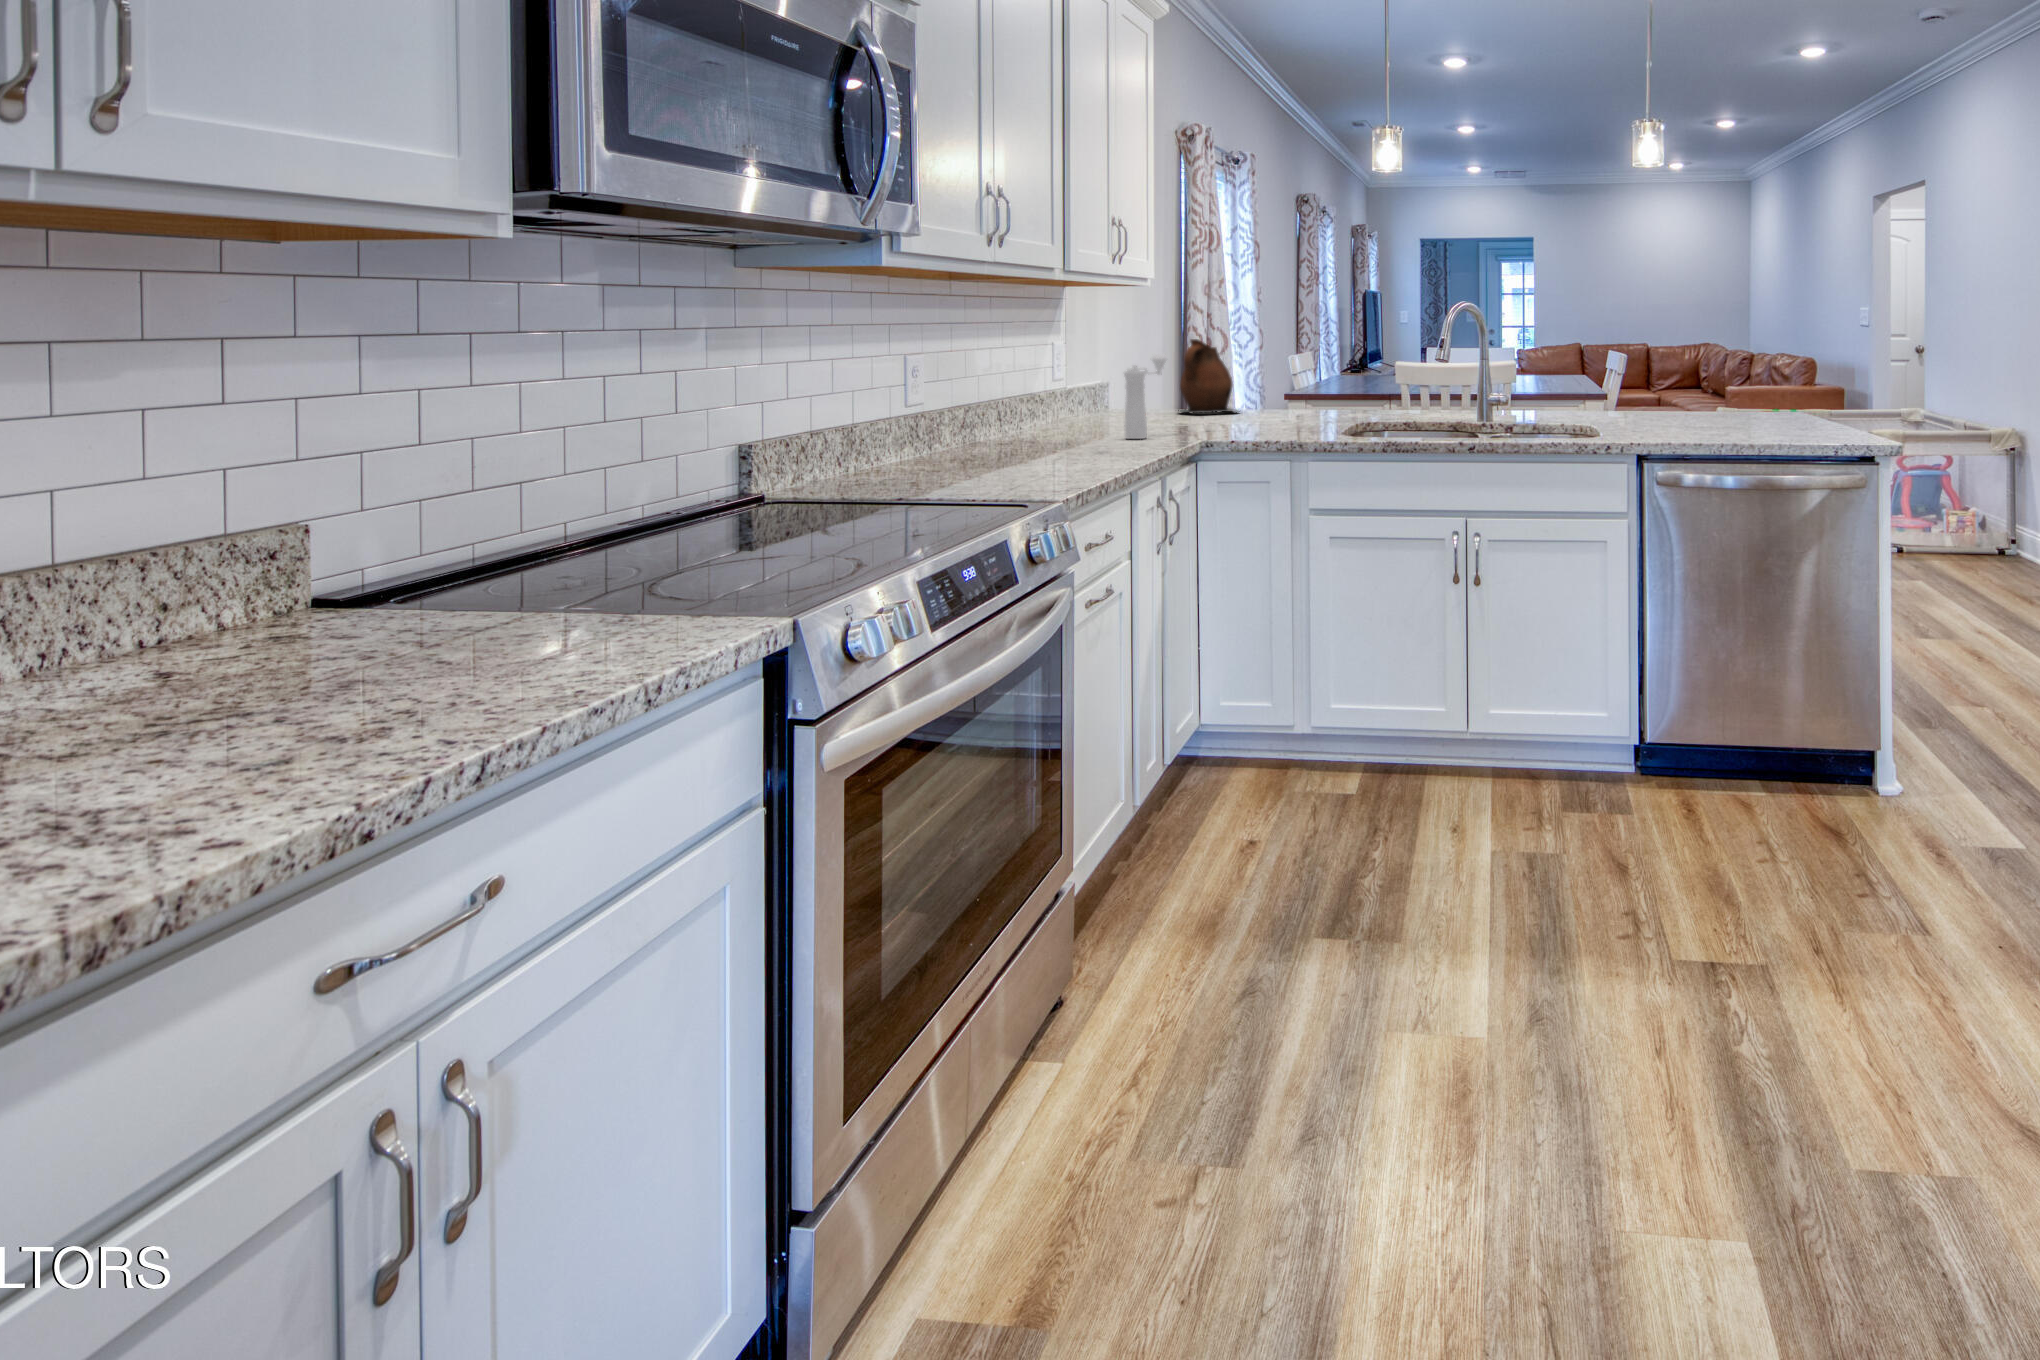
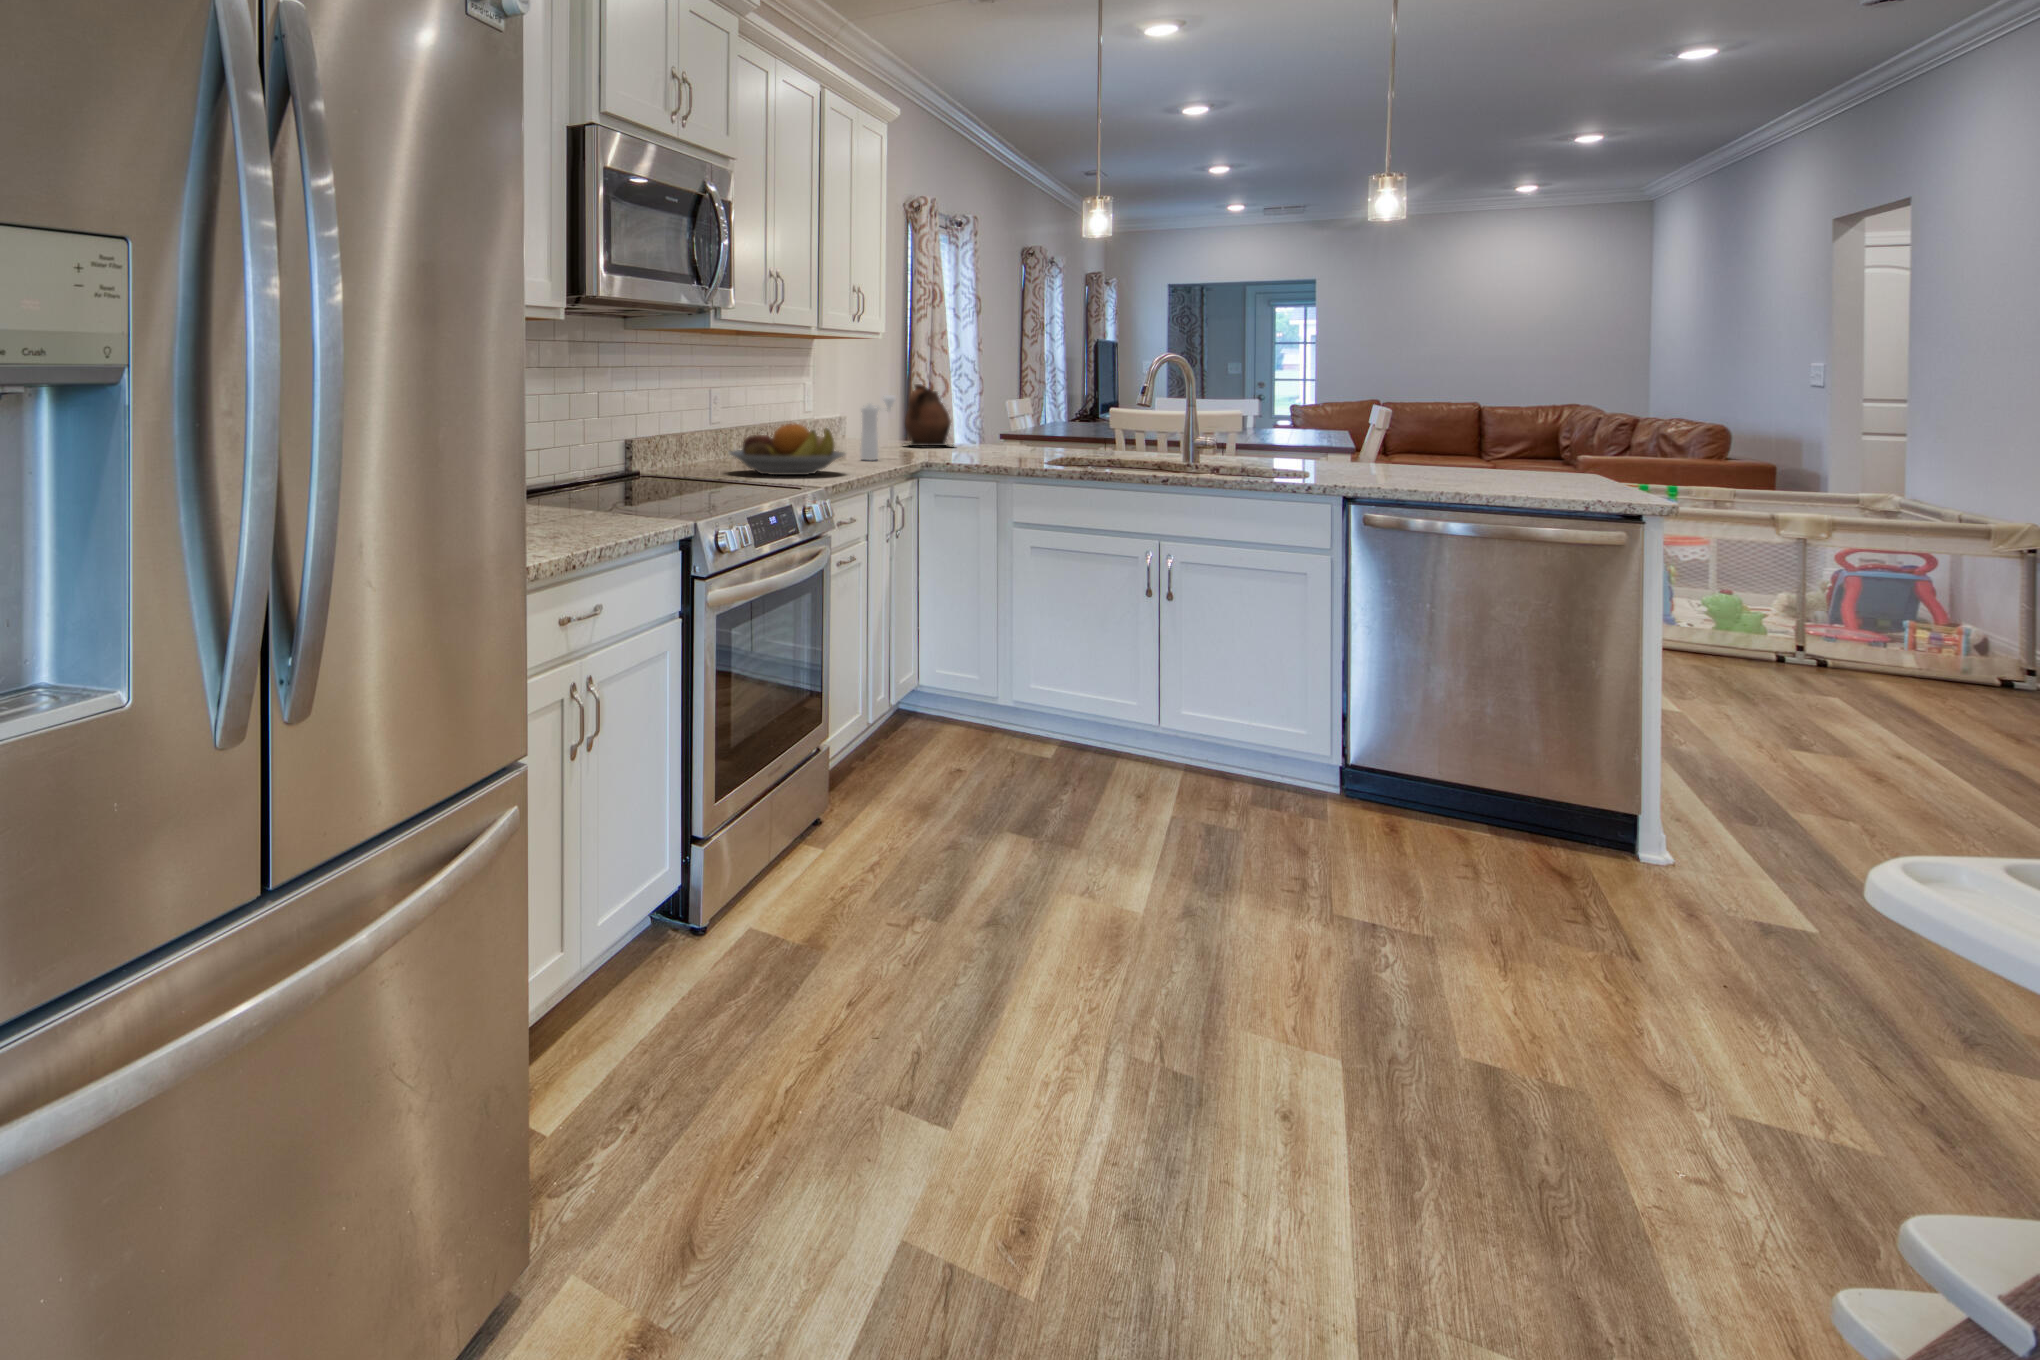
fruit bowl: none [933,399,1100,473] -> present [729,424,845,475]

